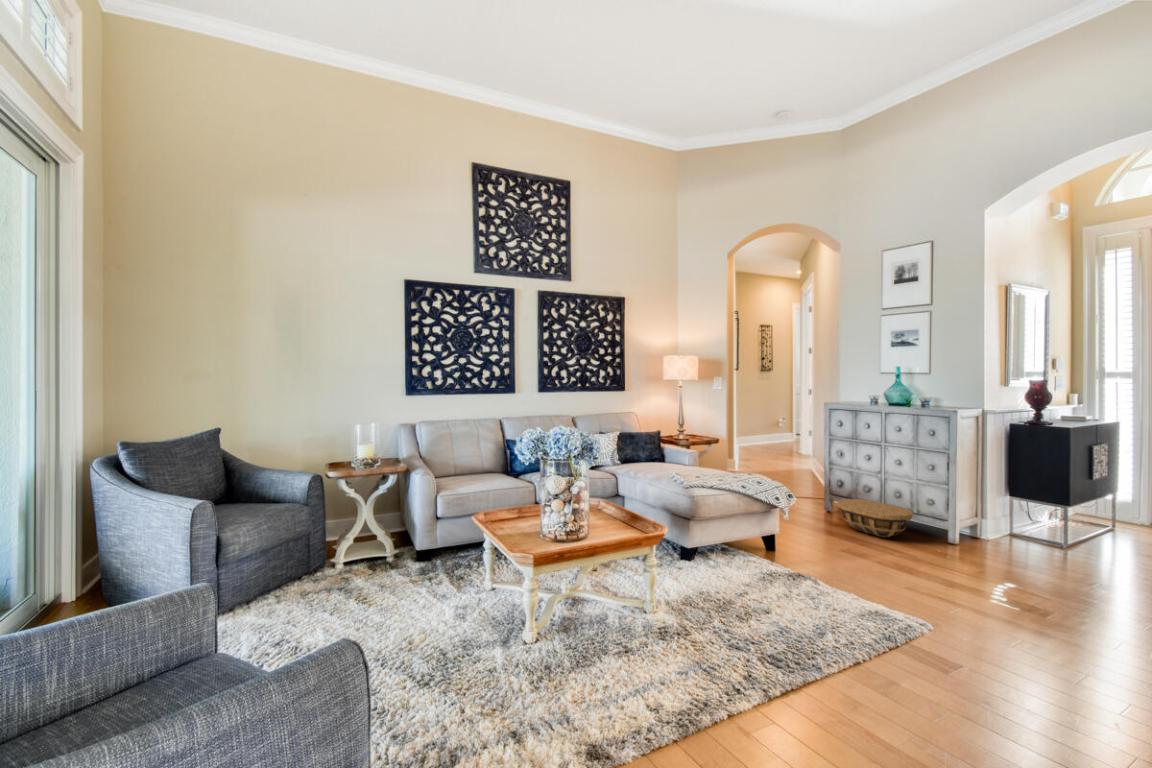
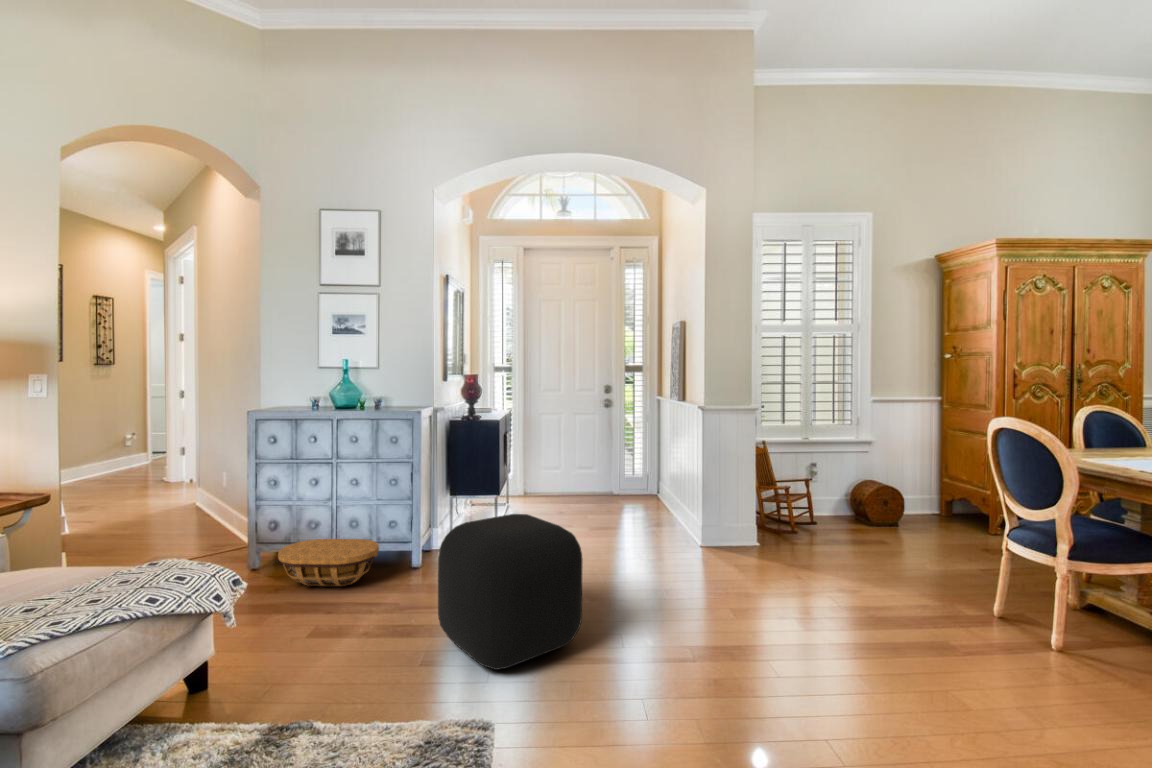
ottoman: none [927,499,1077,628] -> present [438,514,583,670]

